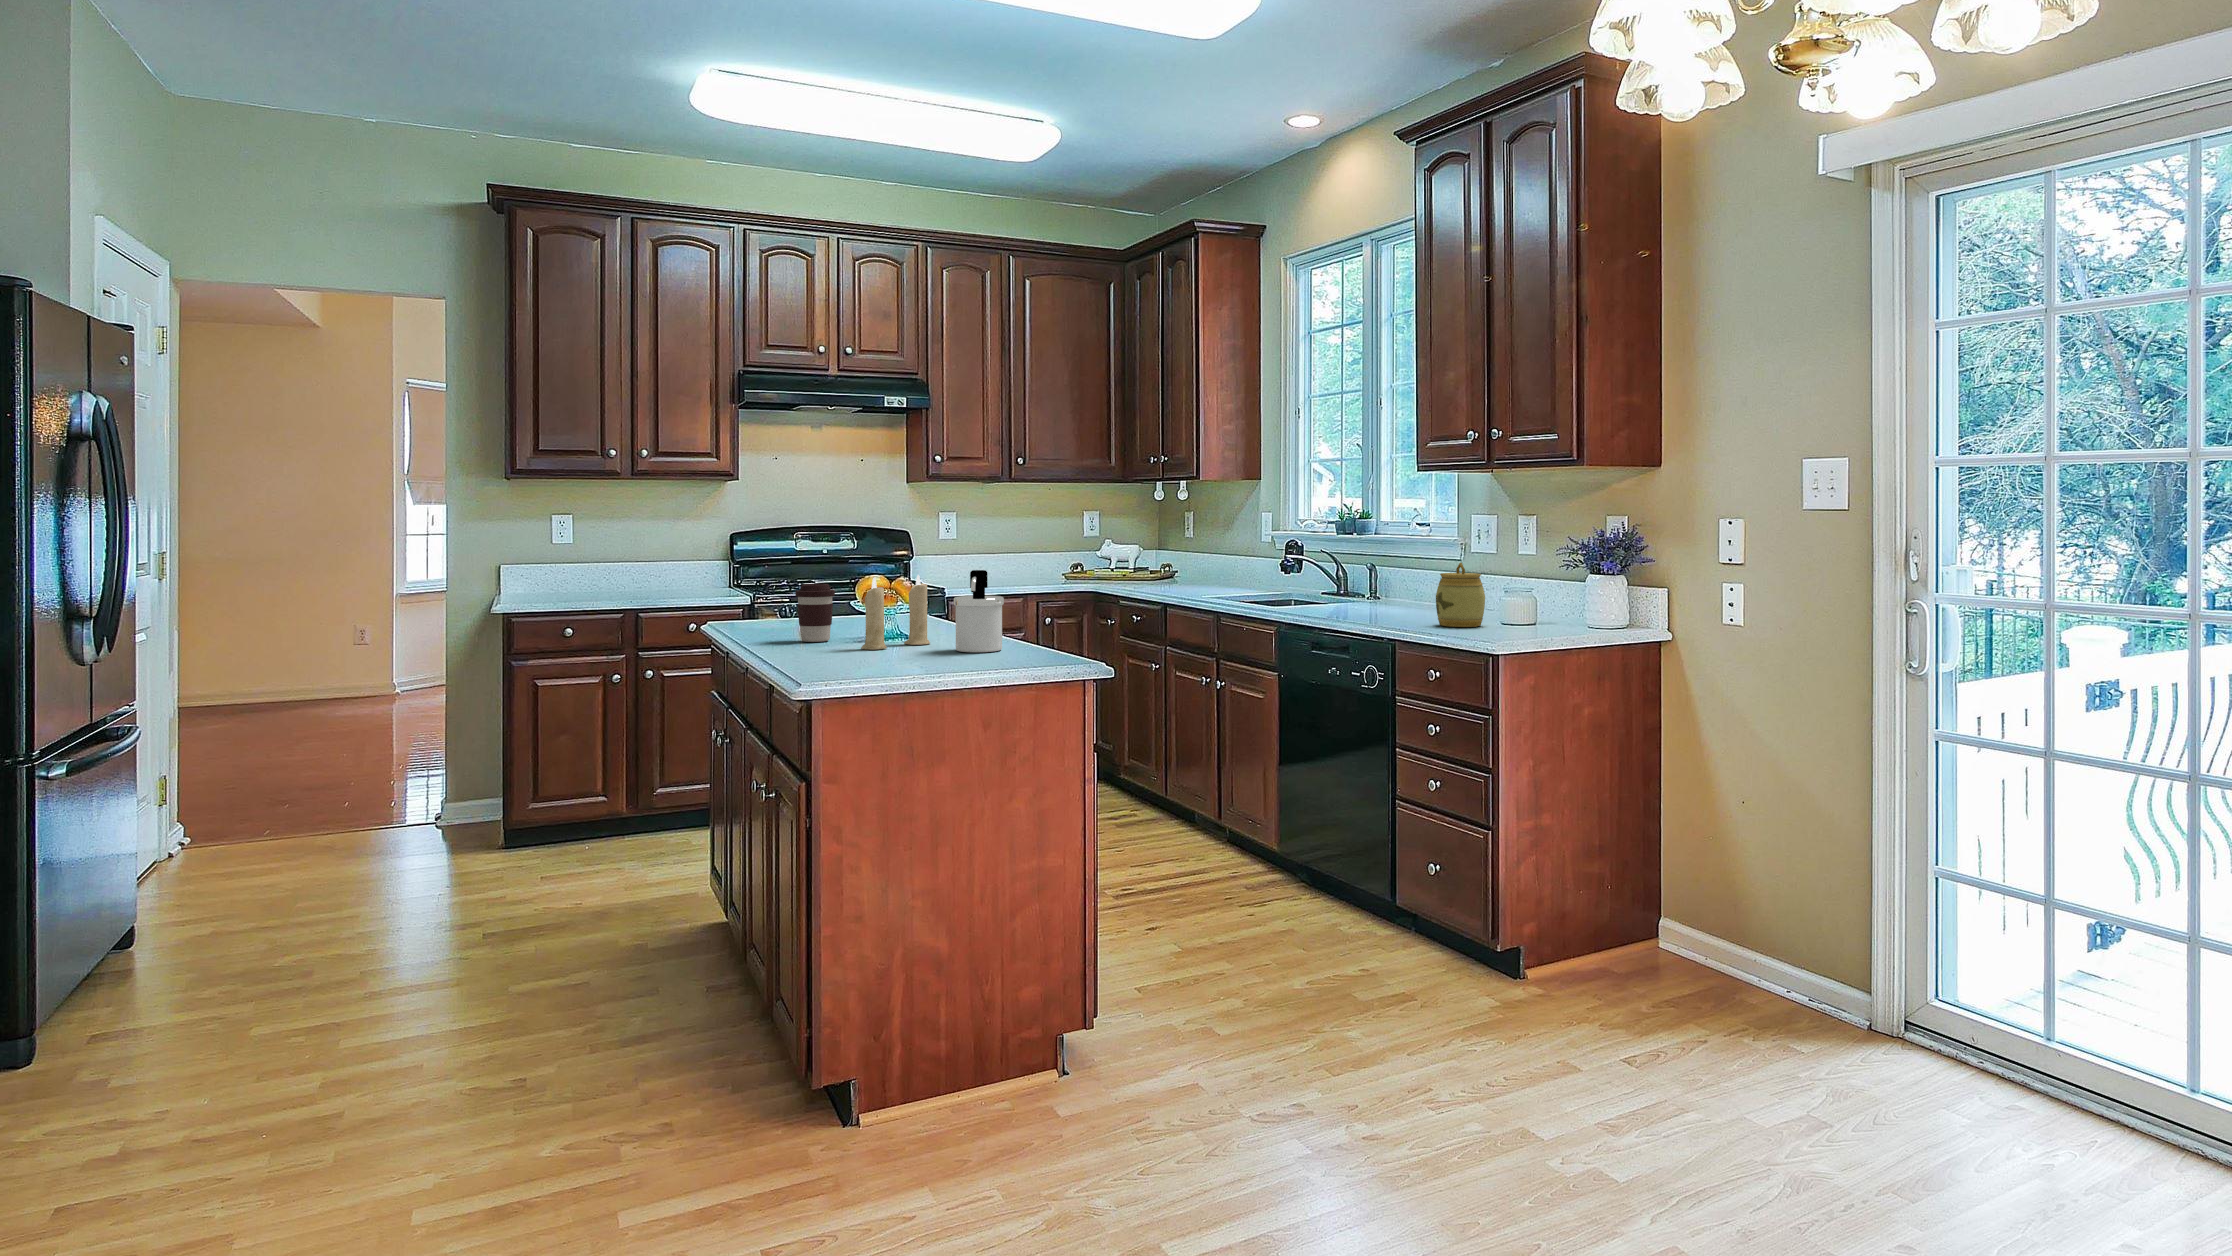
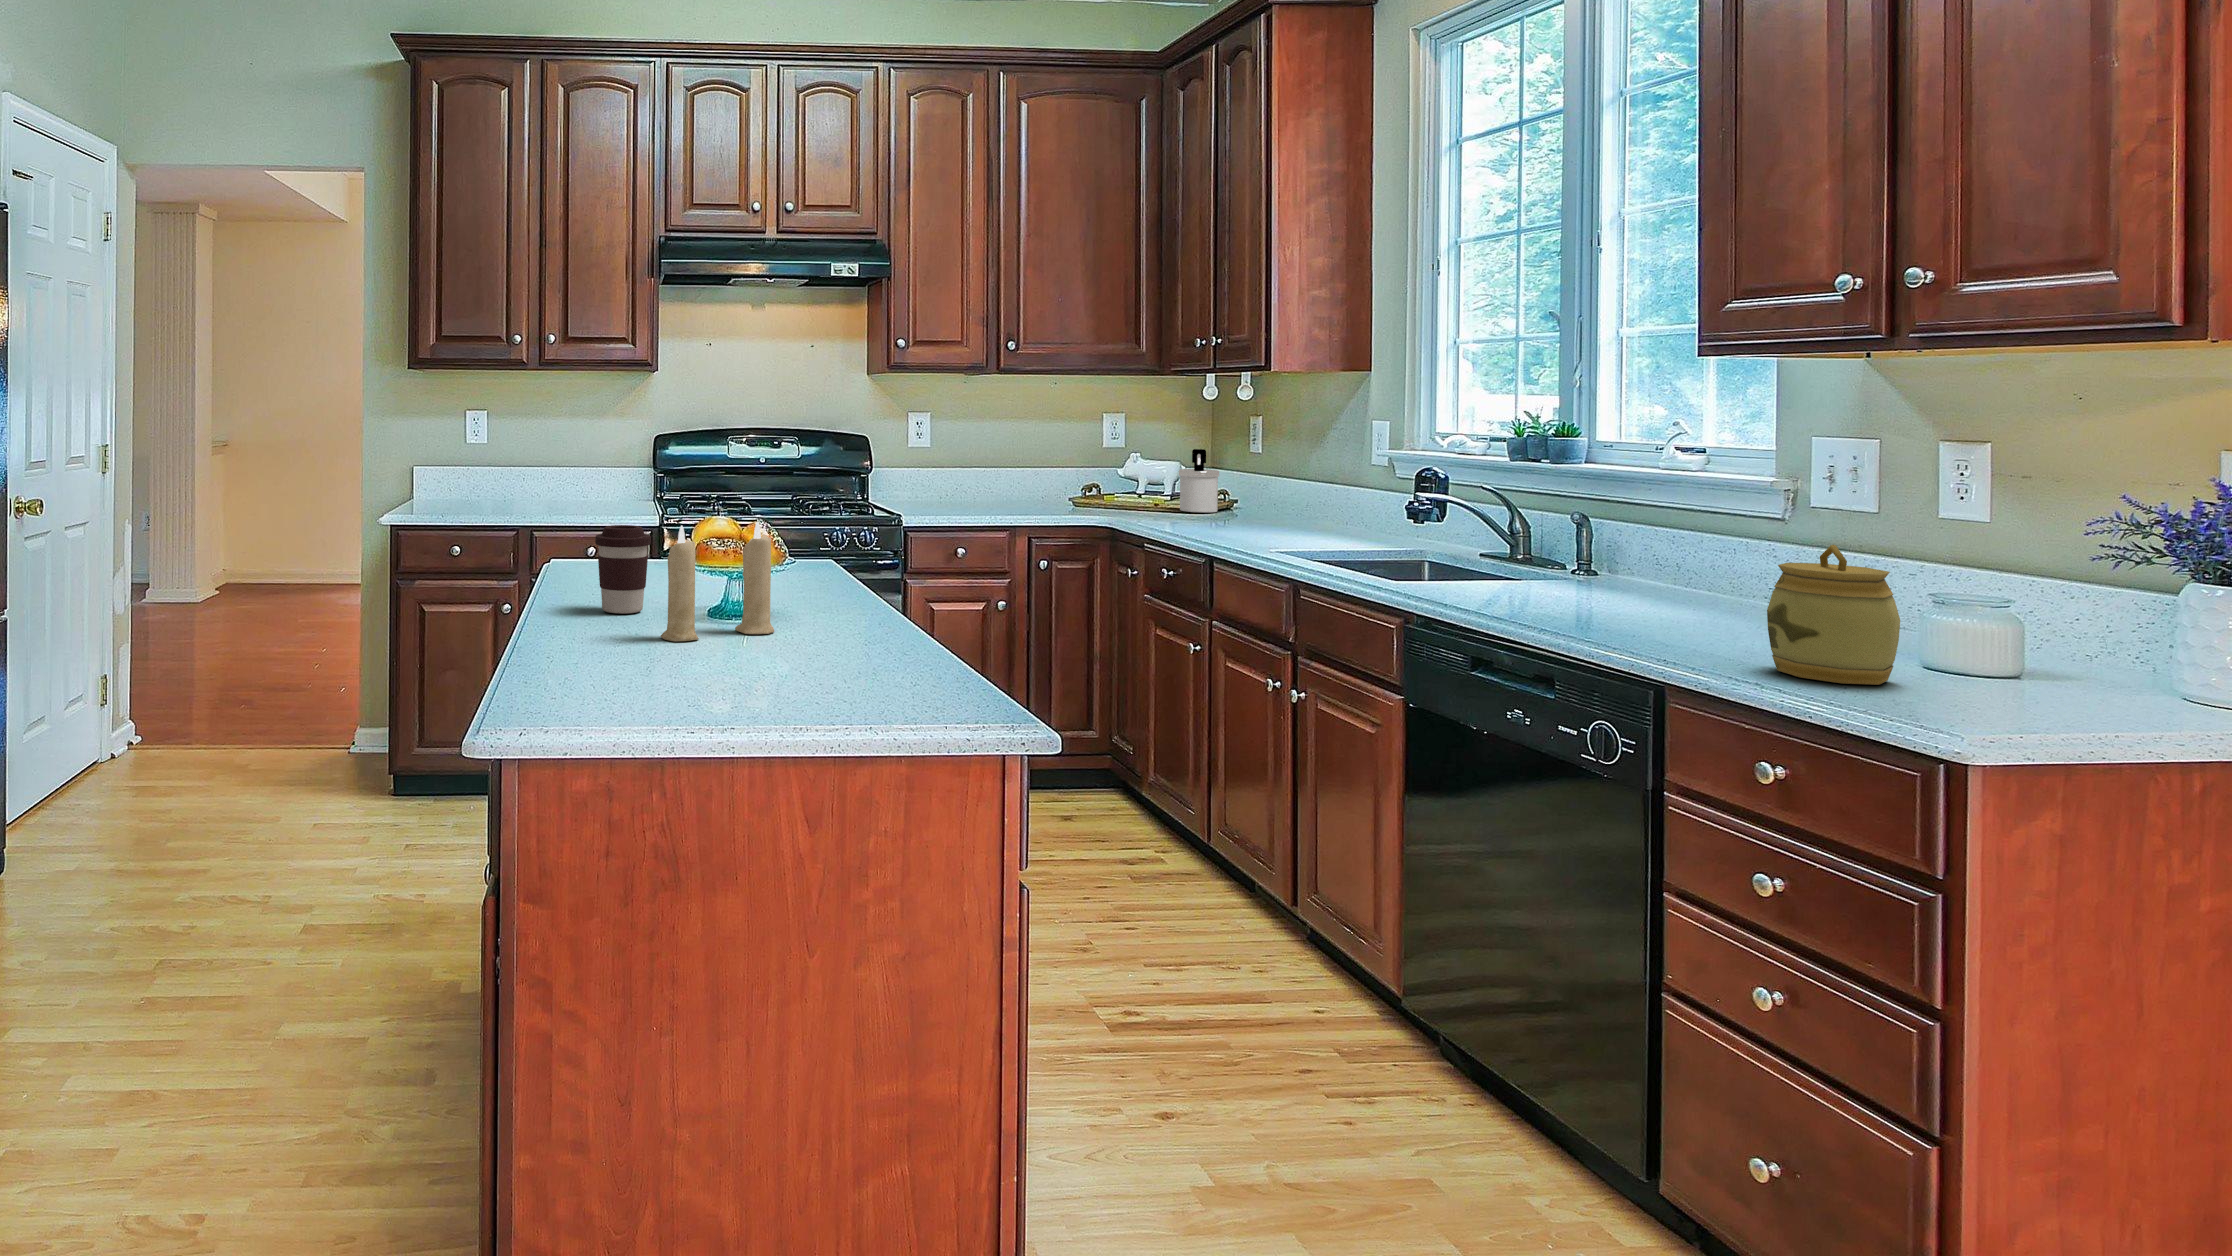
soap dispenser: present [954,570,1004,652] -> present [1179,449,1219,513]

